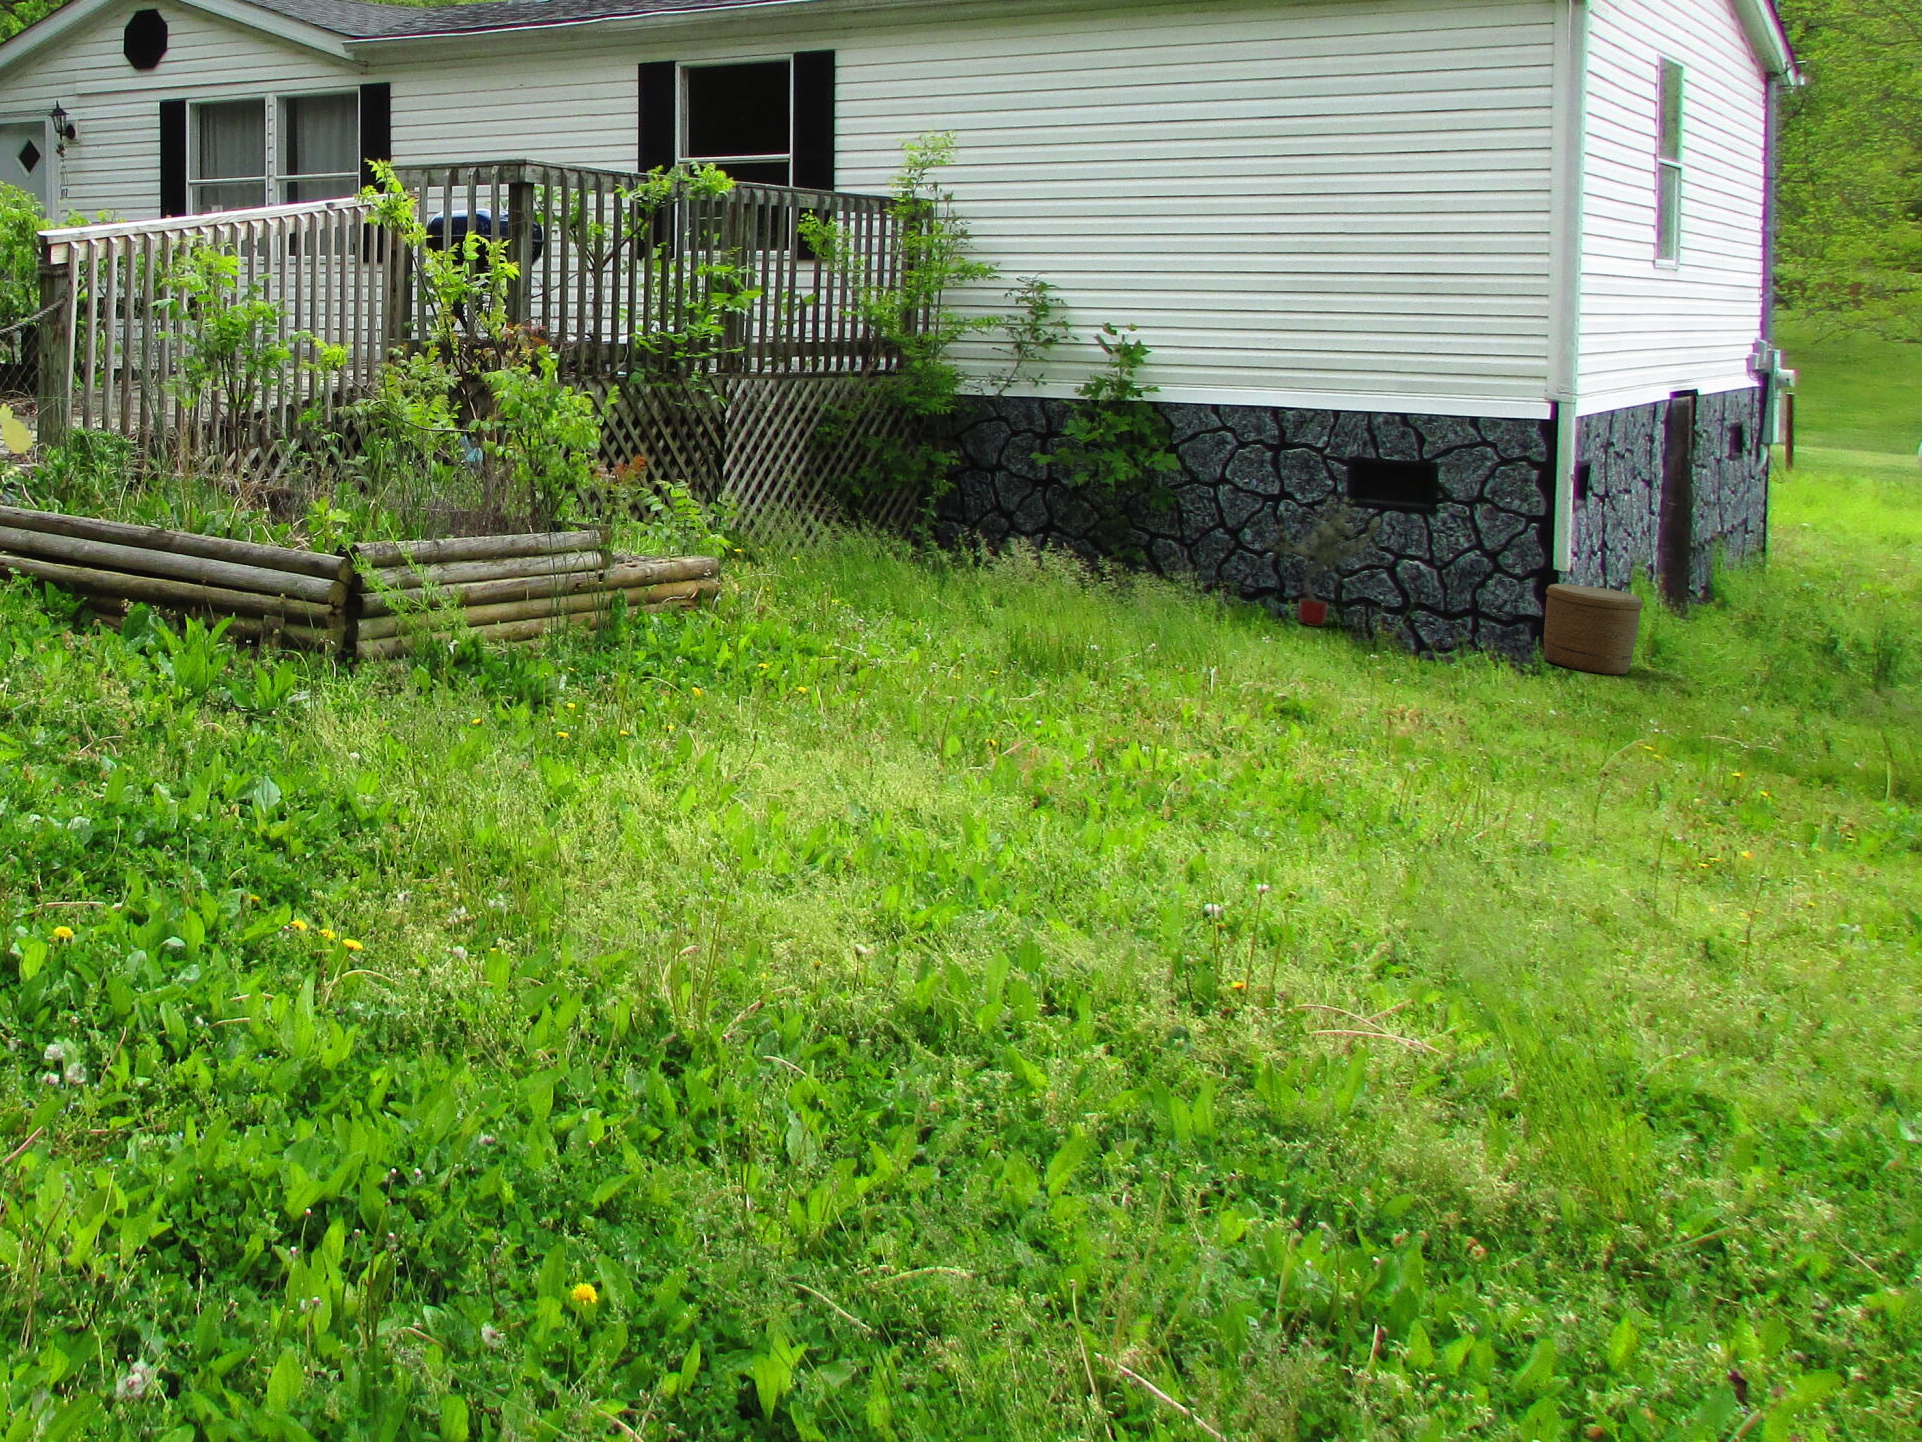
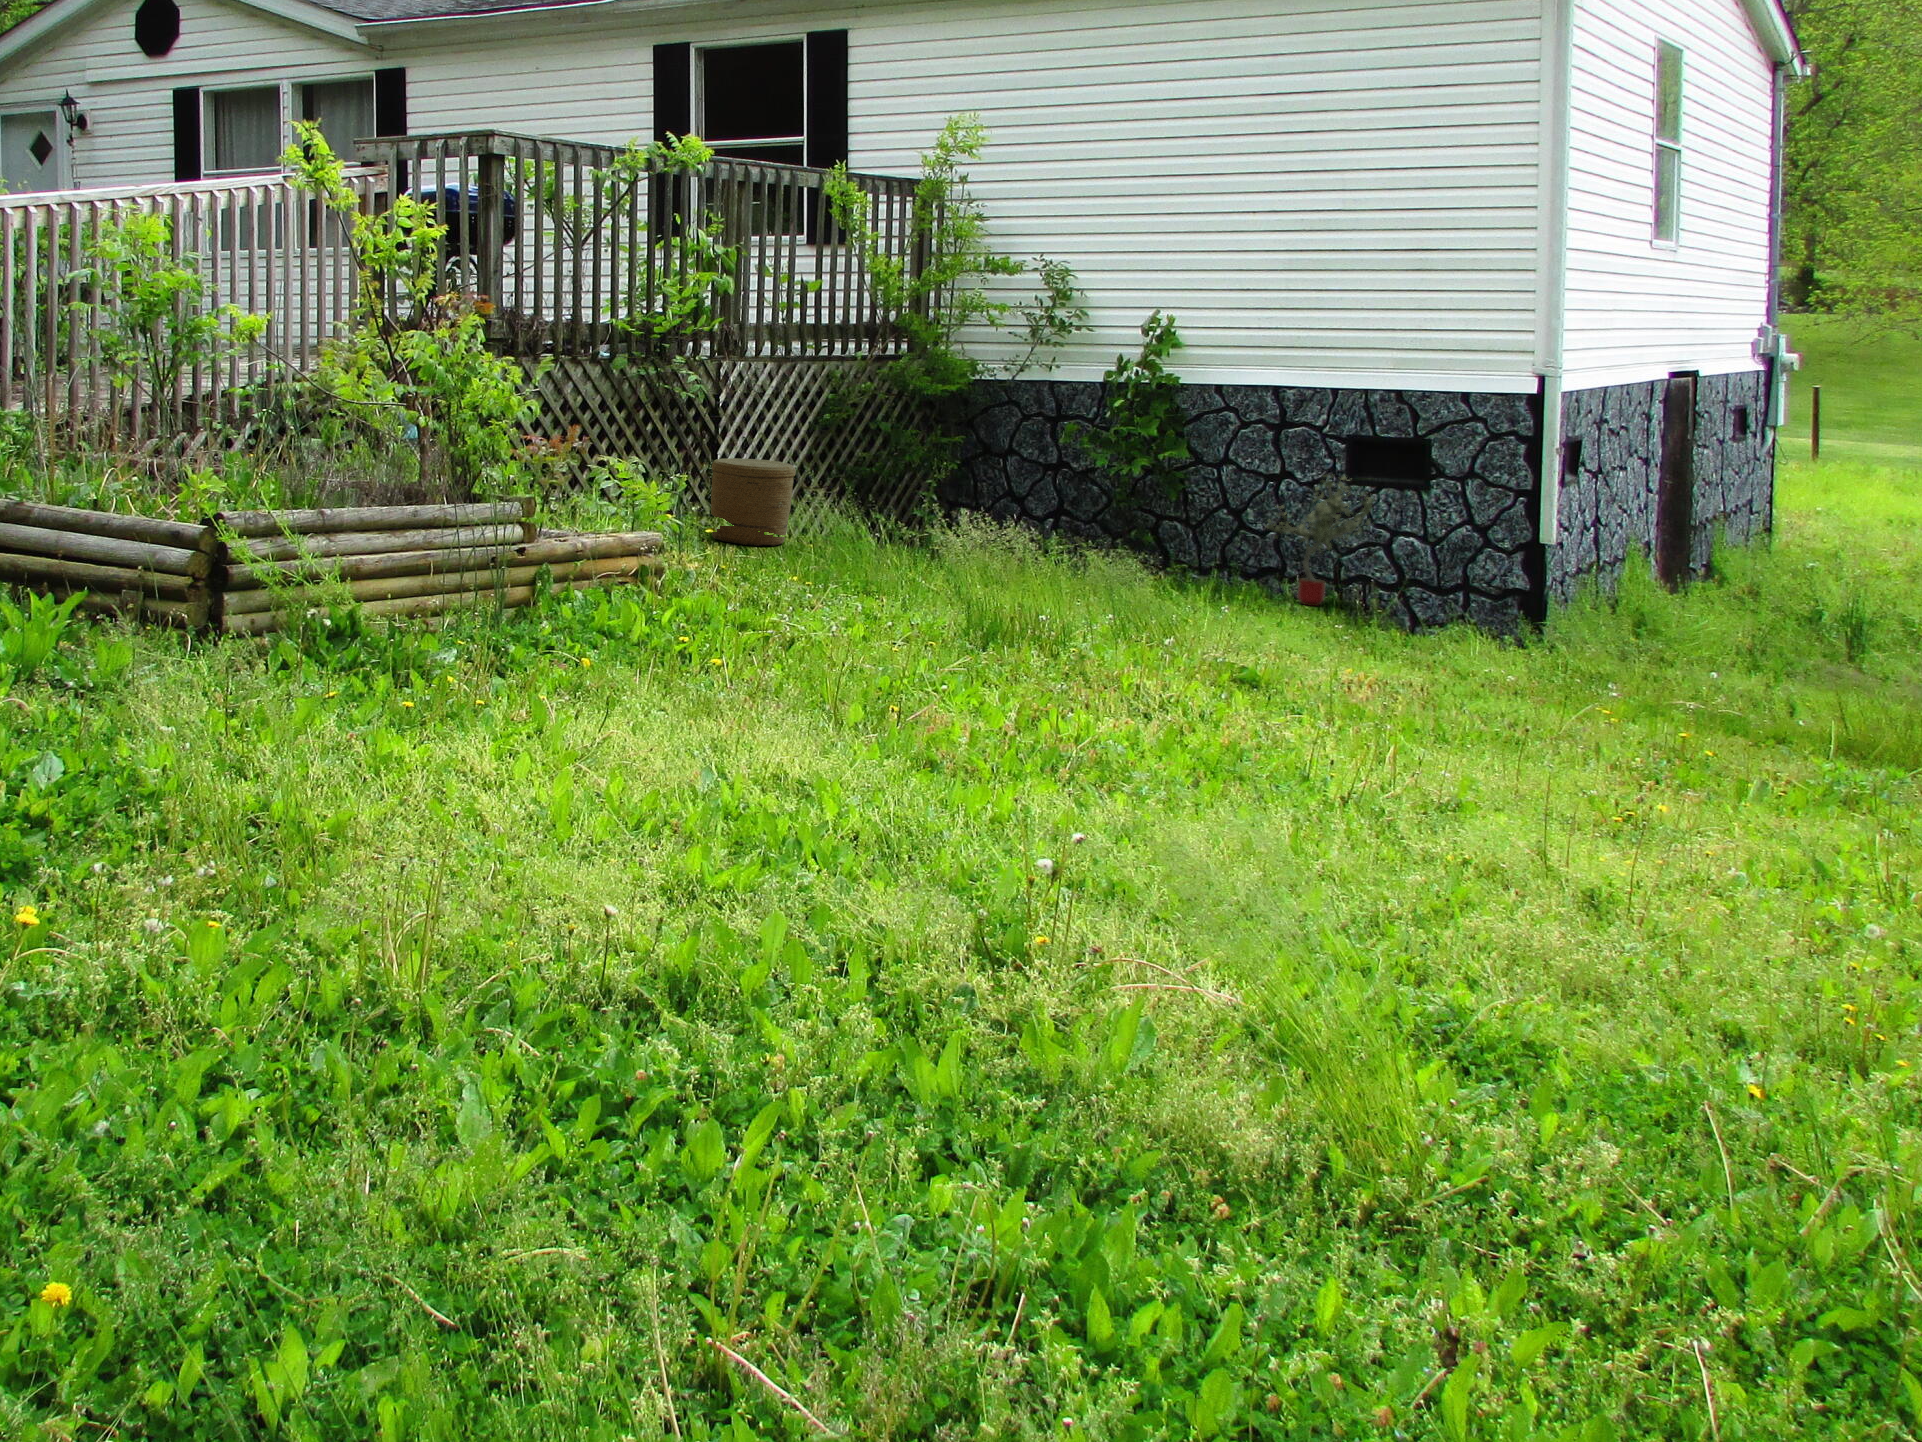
woven basket: present [1544,584,1643,675] -> present [711,458,796,546]

